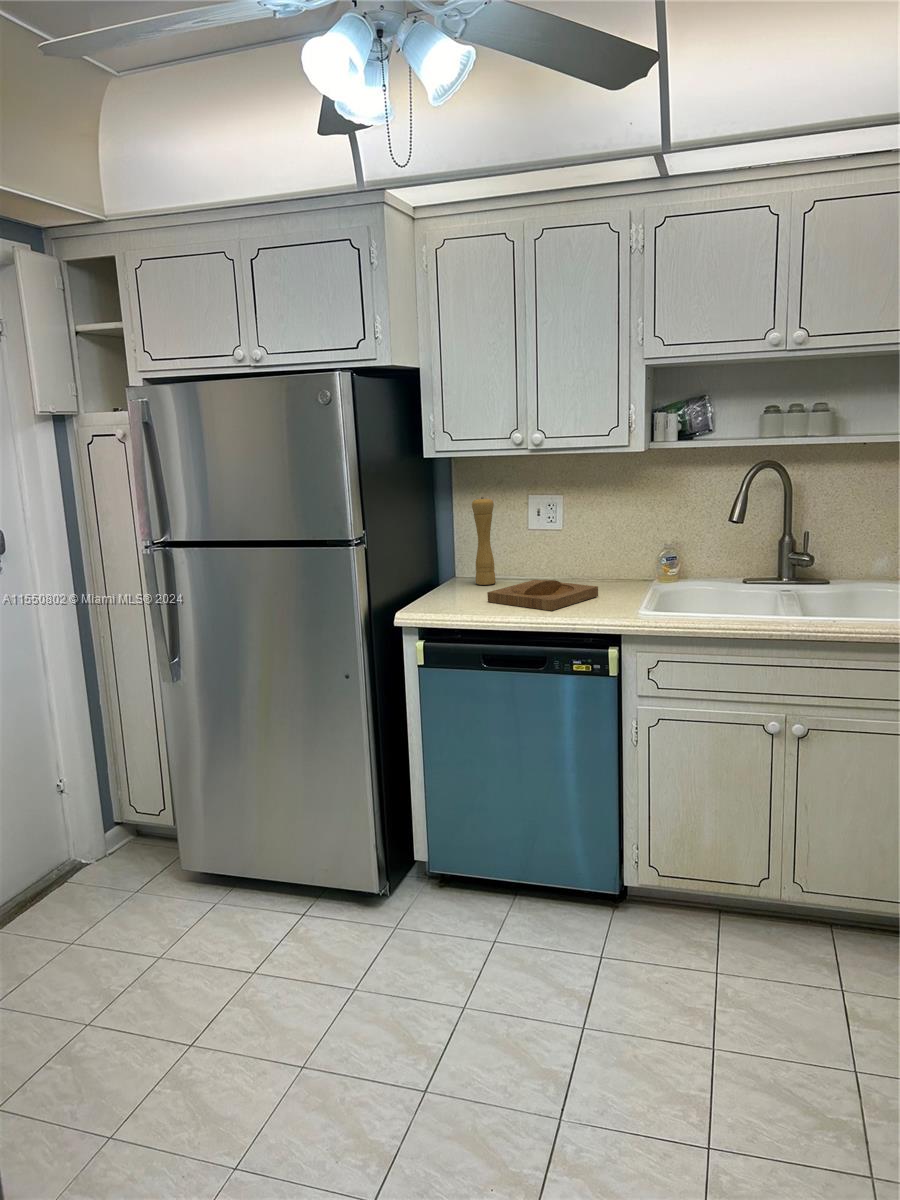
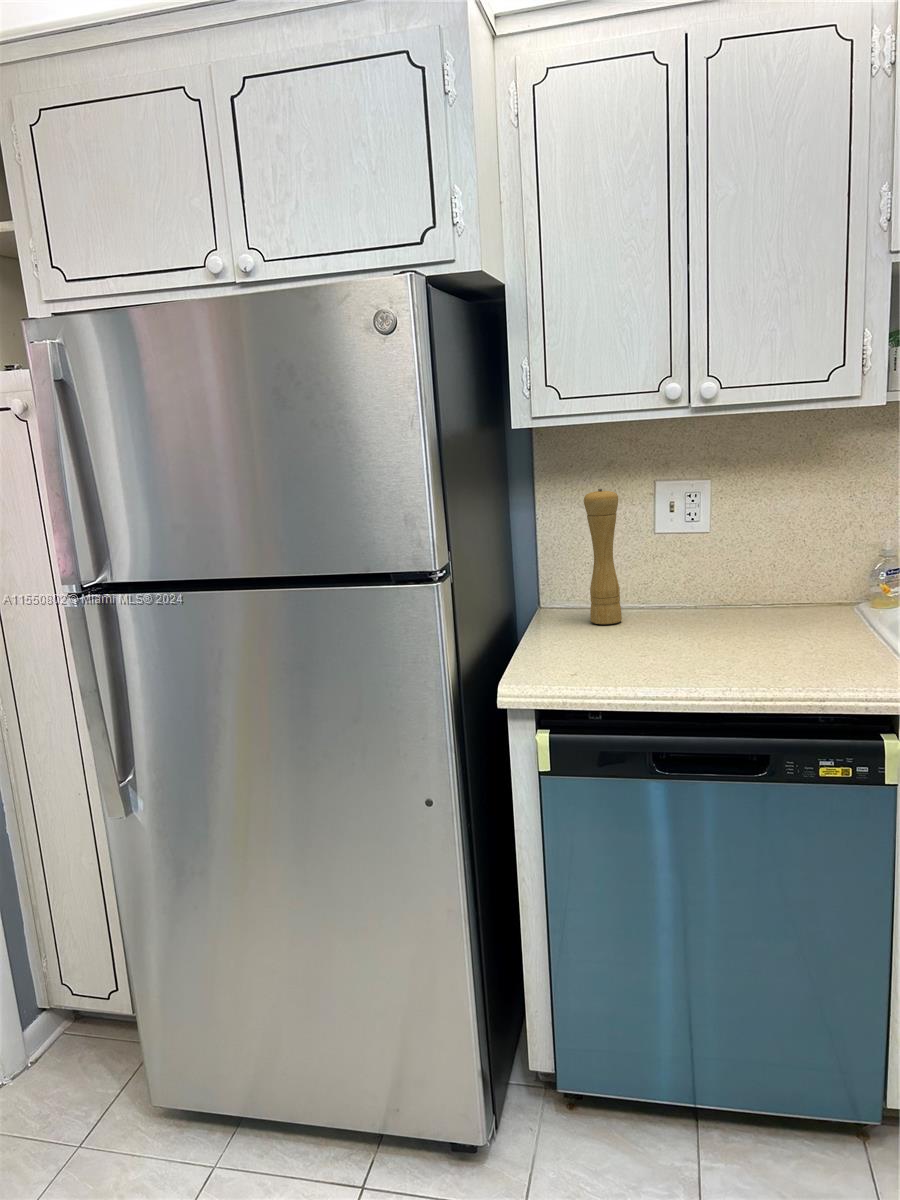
tray: present [487,580,598,611] -> none [639,615,813,674]

